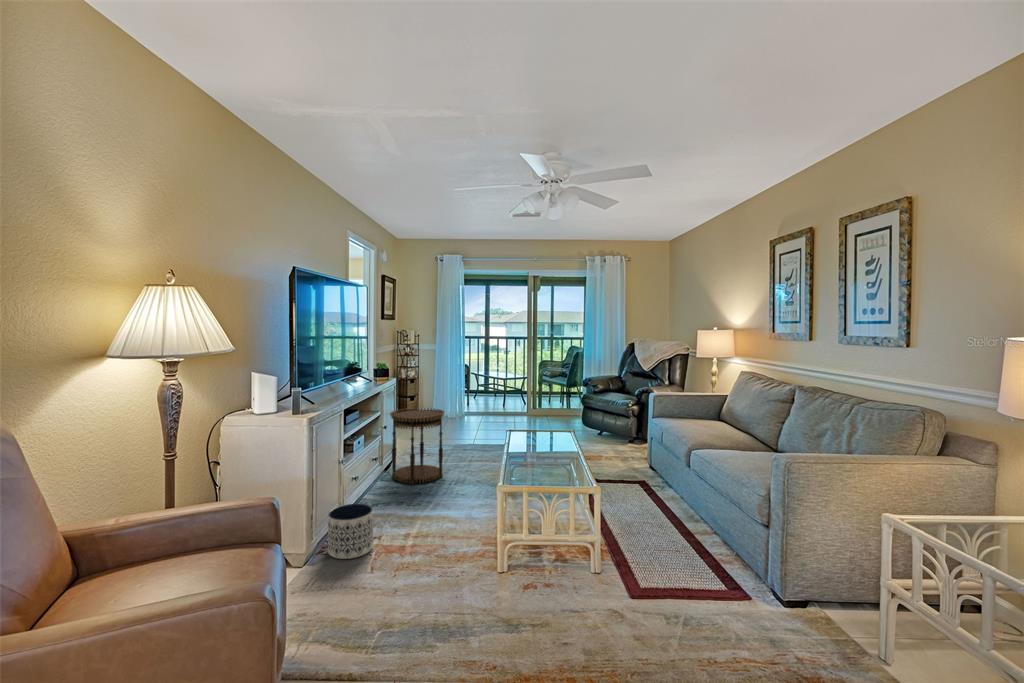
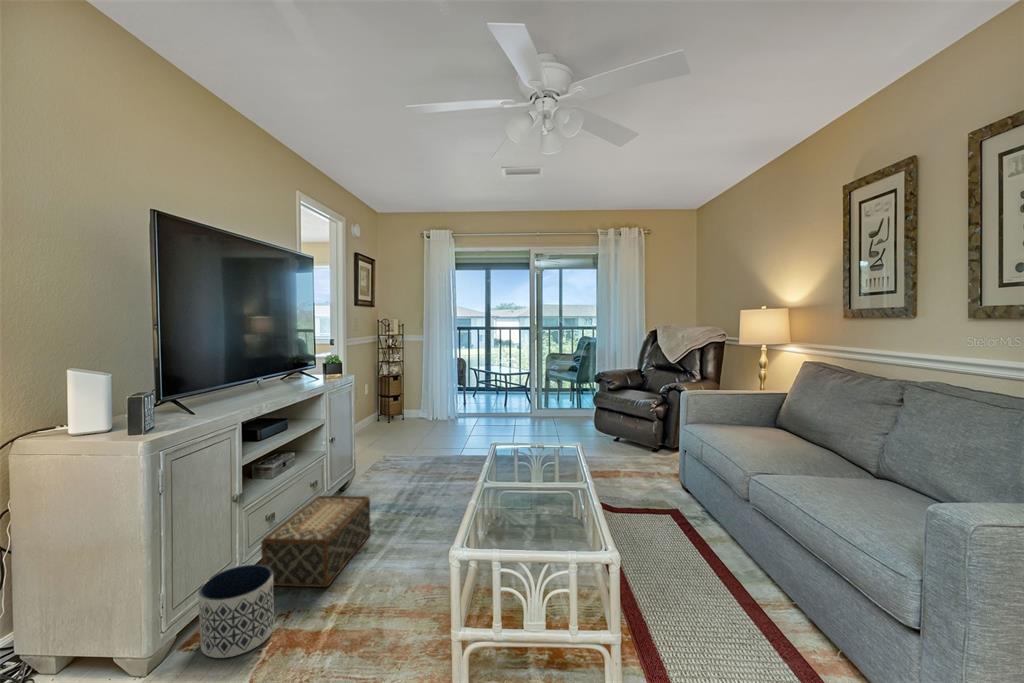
side table: present [390,408,444,484] -> none [341,414,412,516]
woven basket: none [353,466,419,525] -> present [261,496,371,587]

